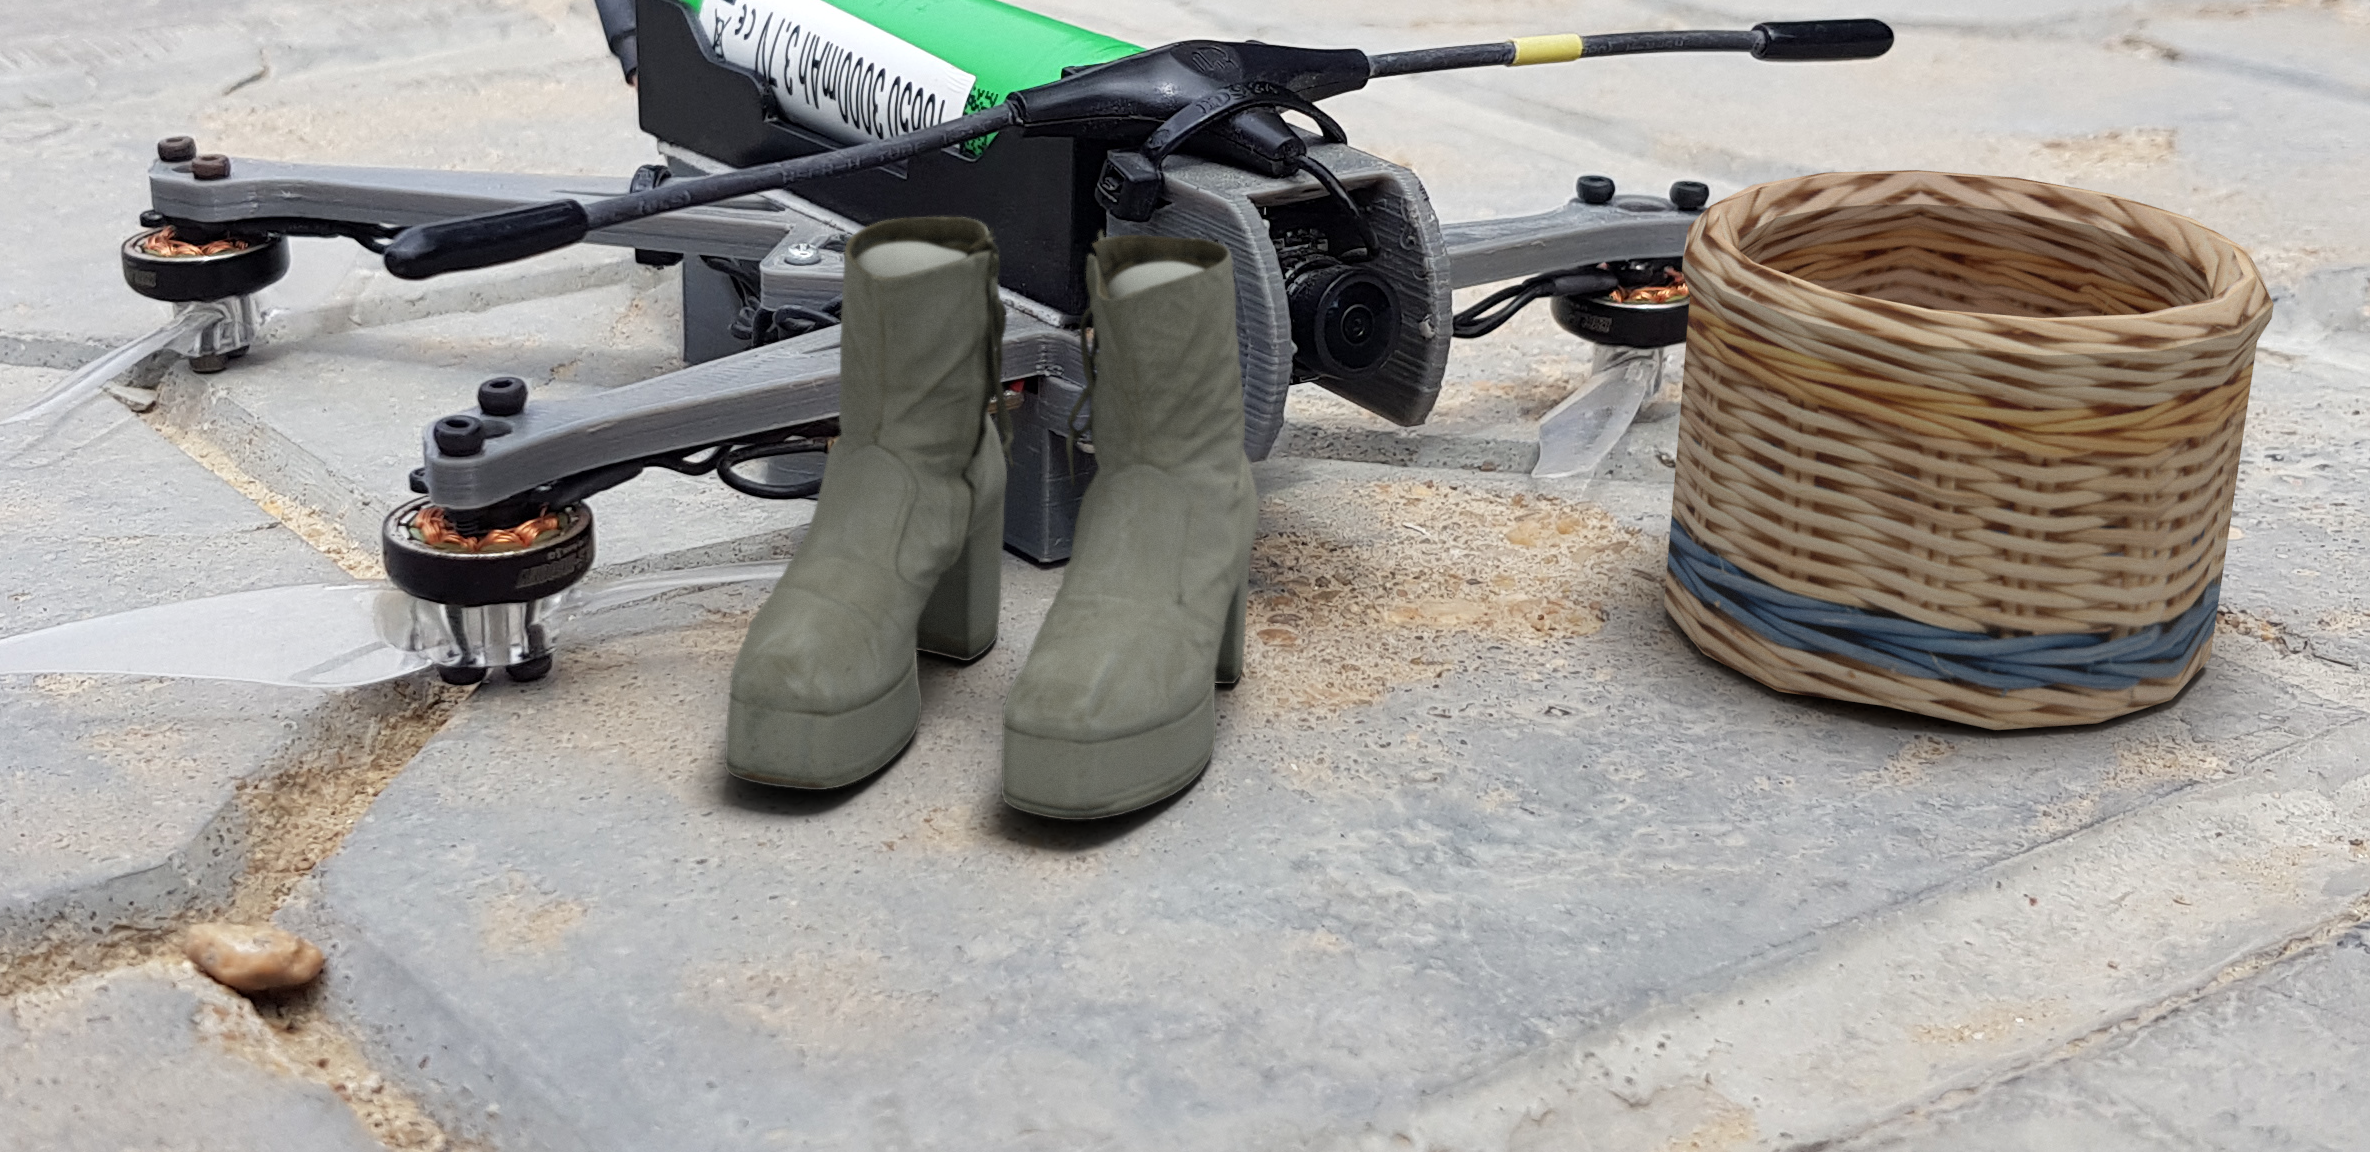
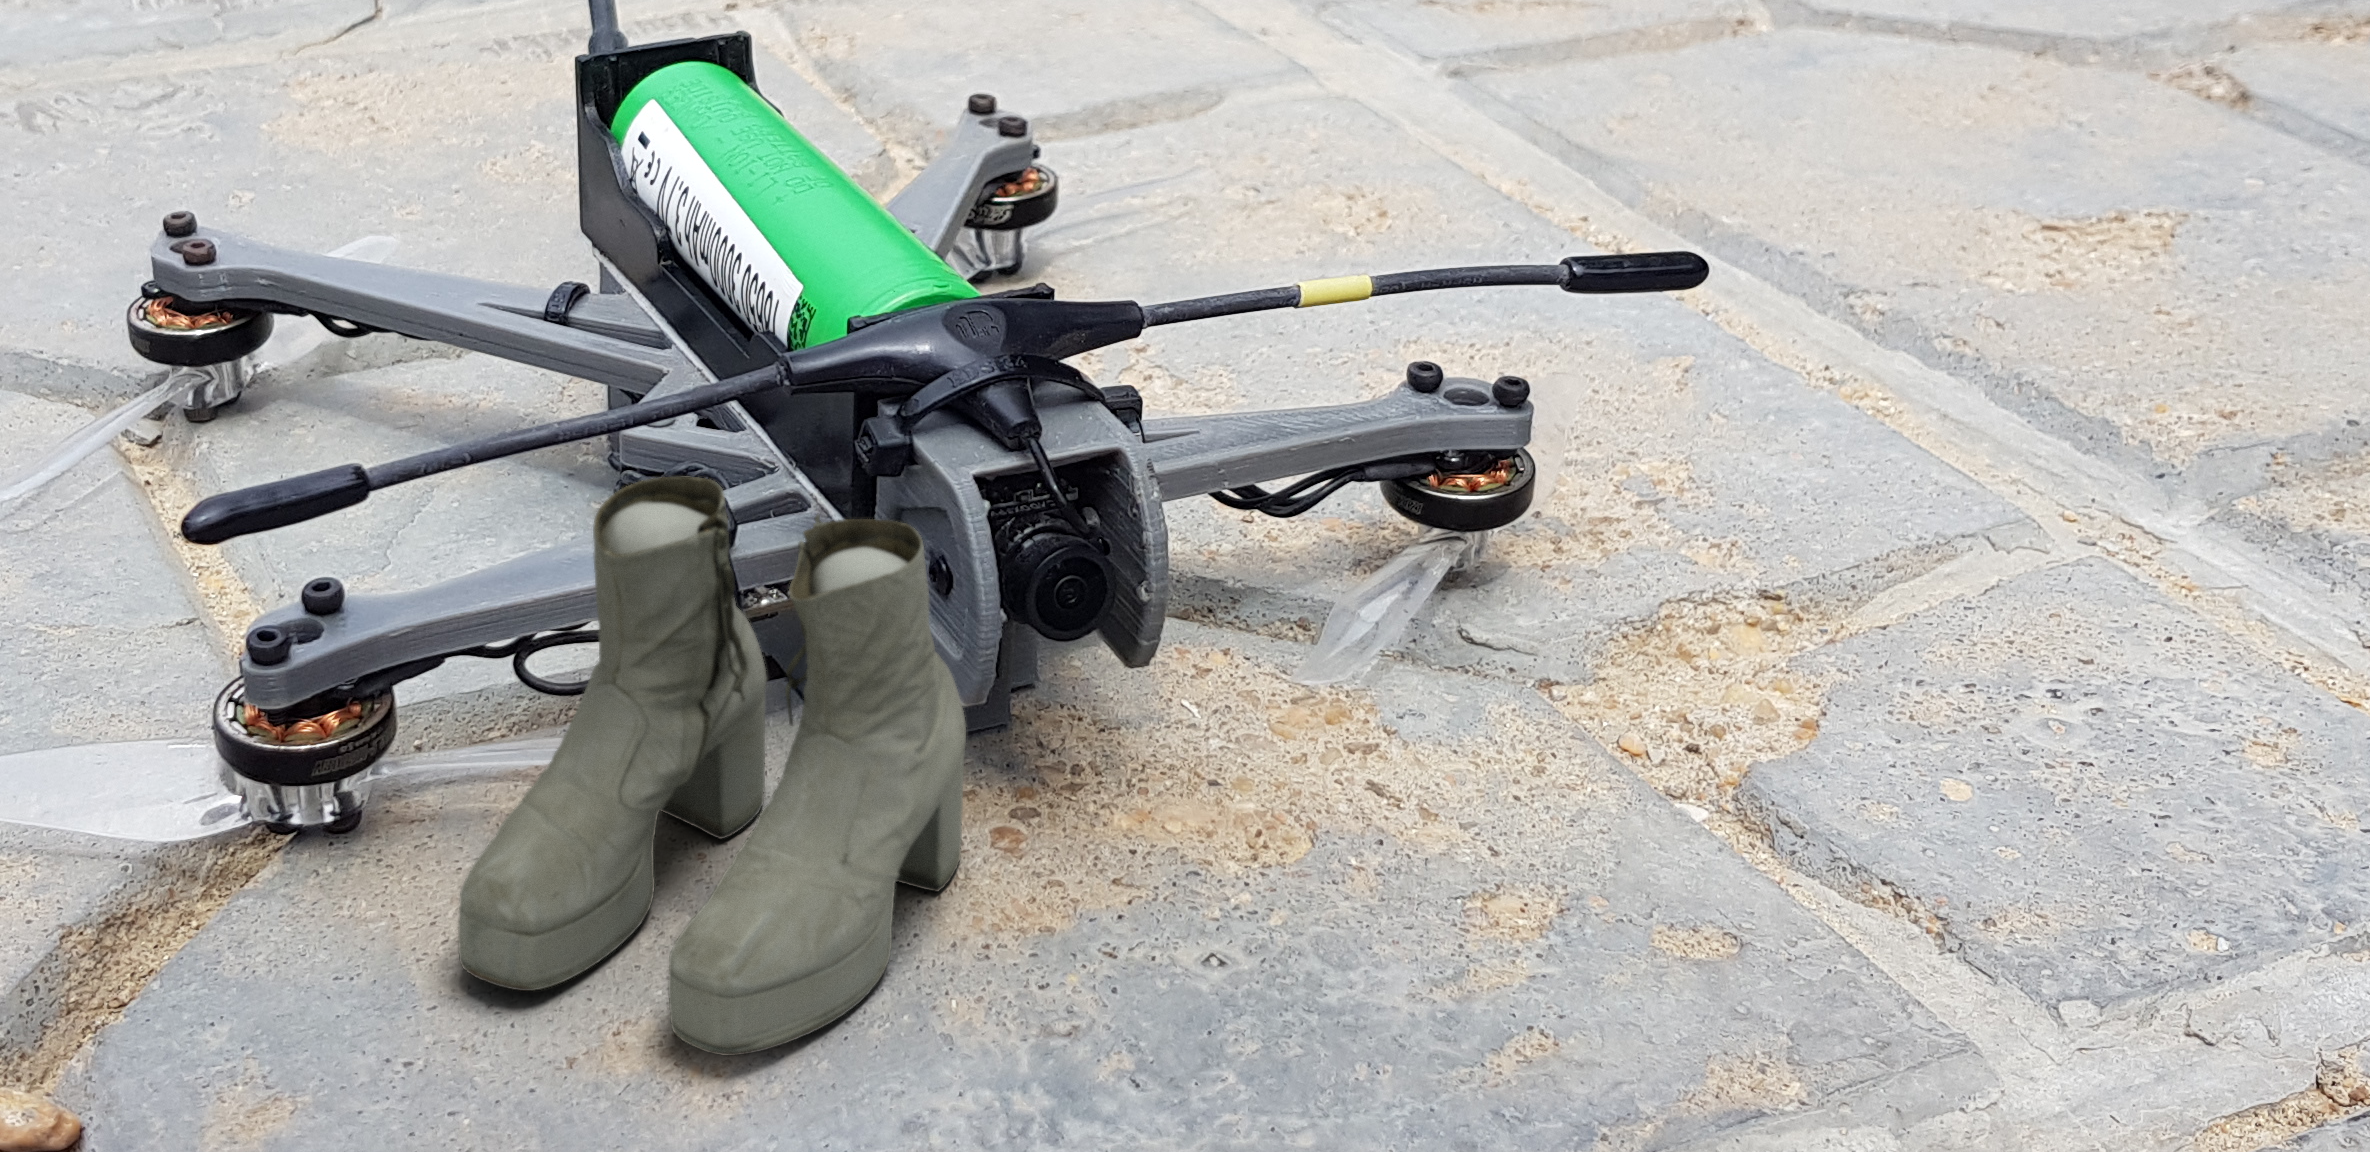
basket: present [1664,170,2274,730] -> none [1362,443,1931,1027]

